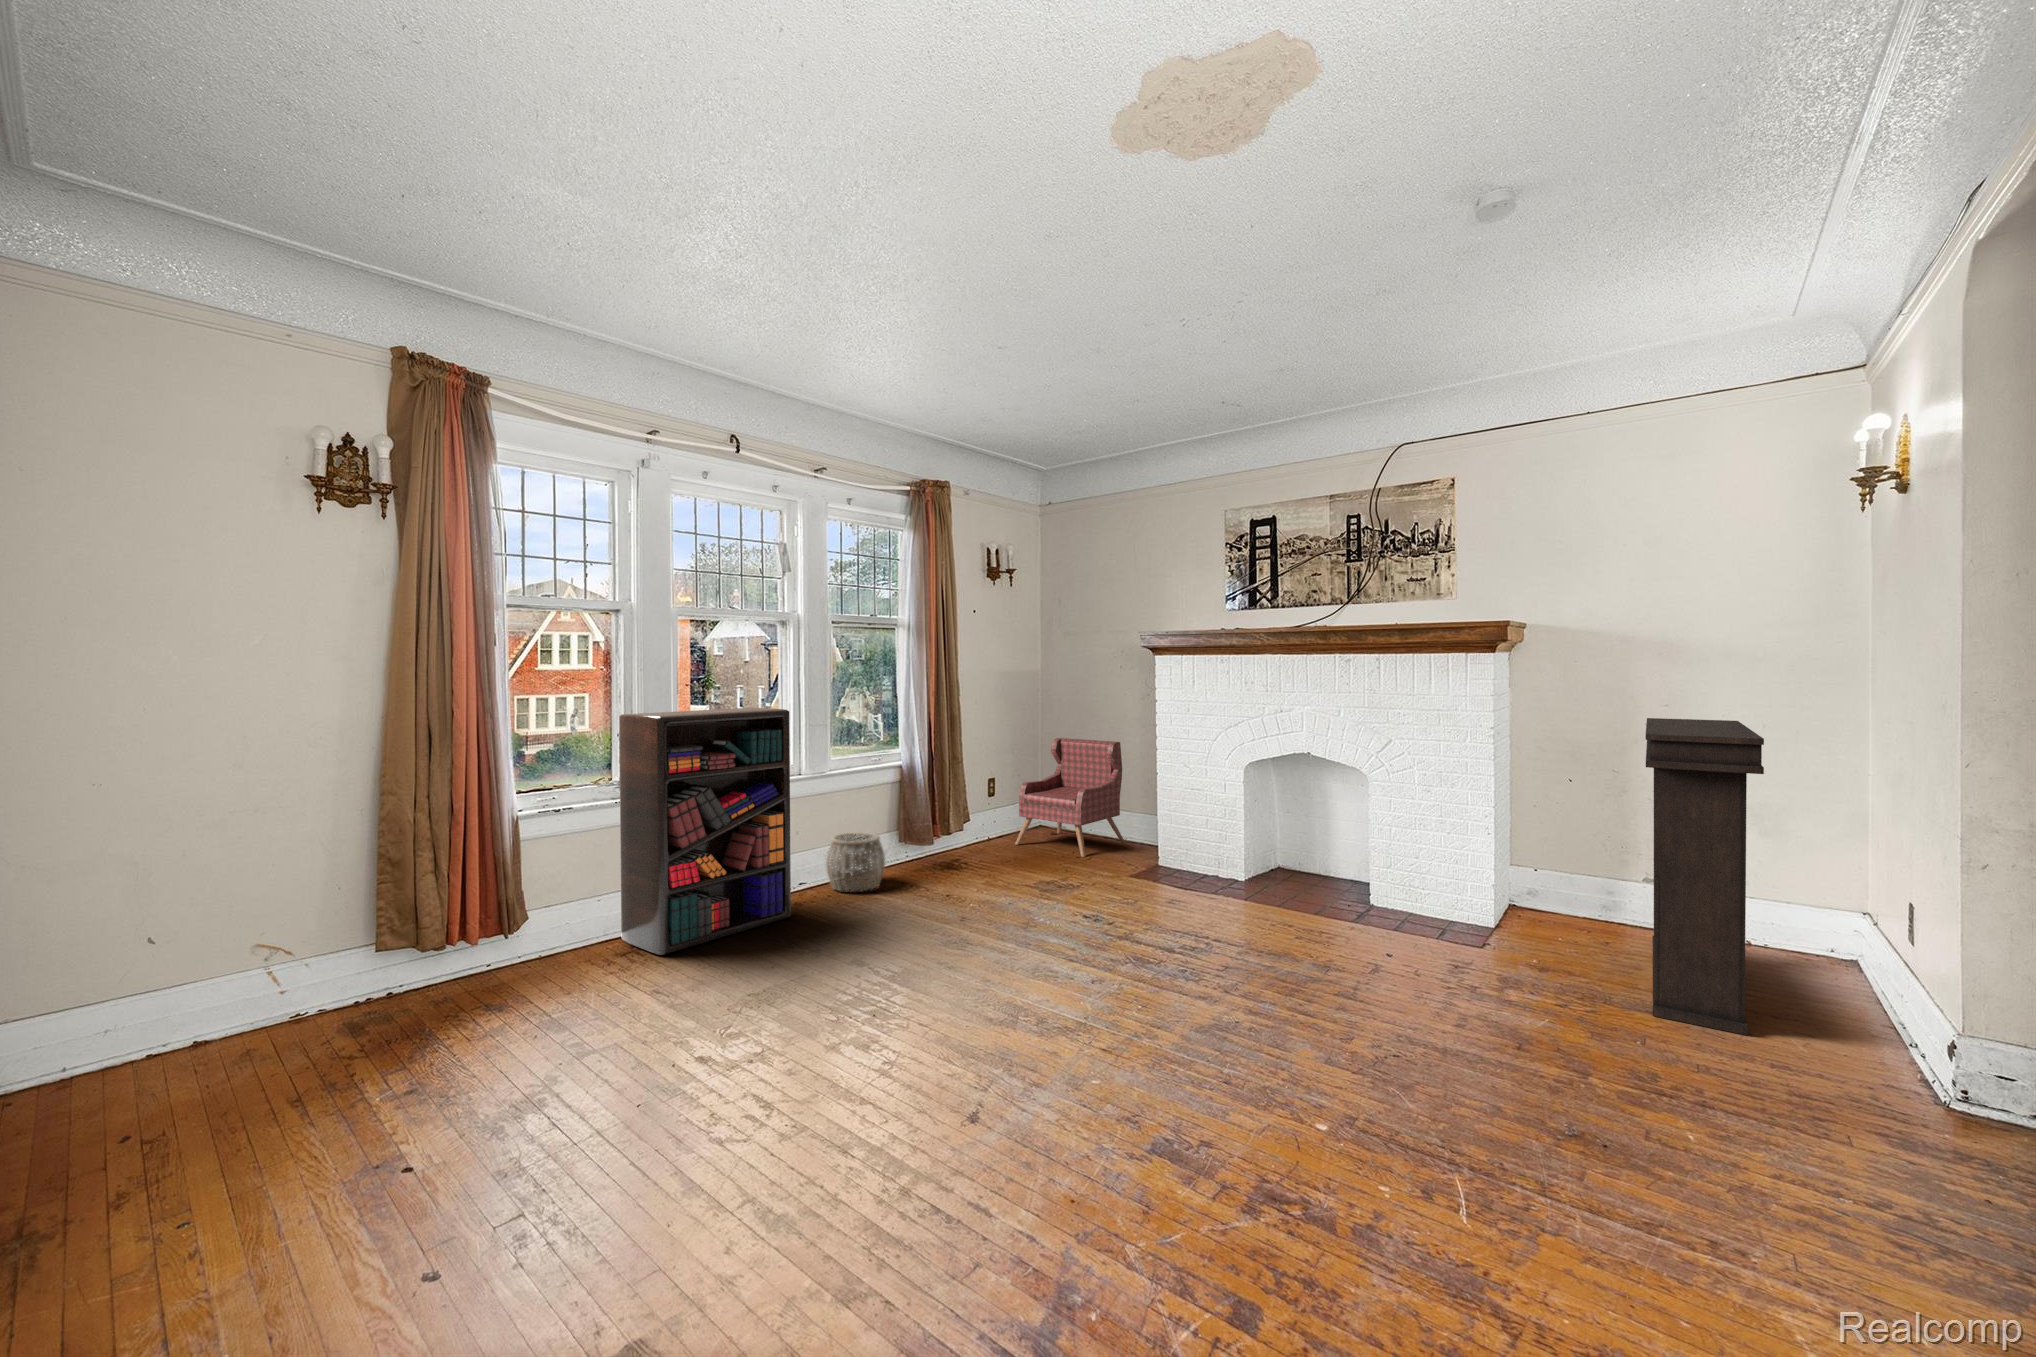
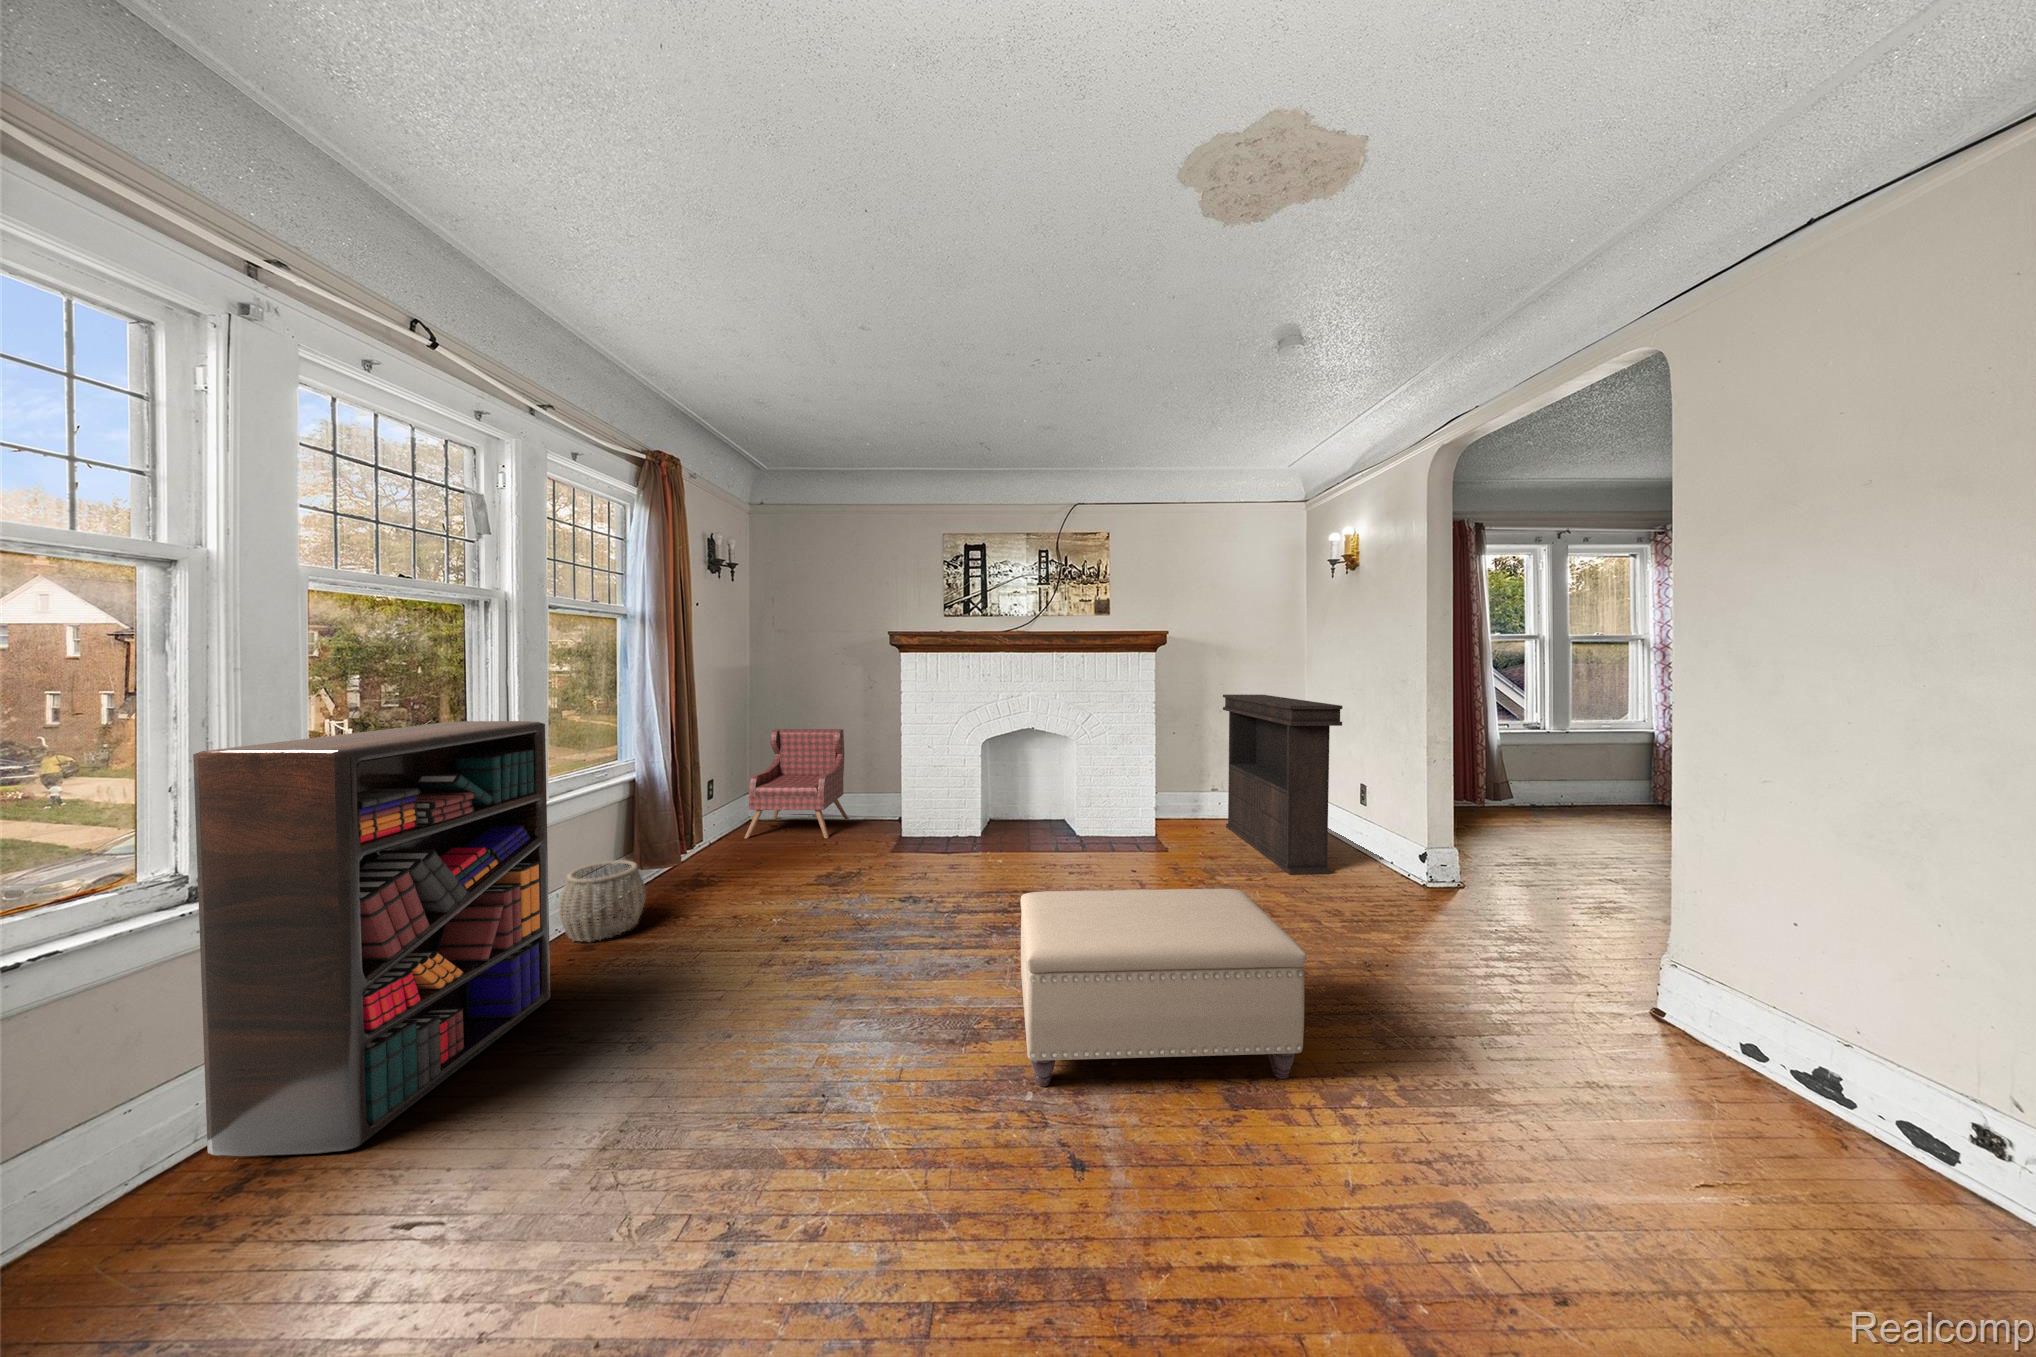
ottoman: none [993,902,1310,1152] -> present [1021,889,1306,1086]

